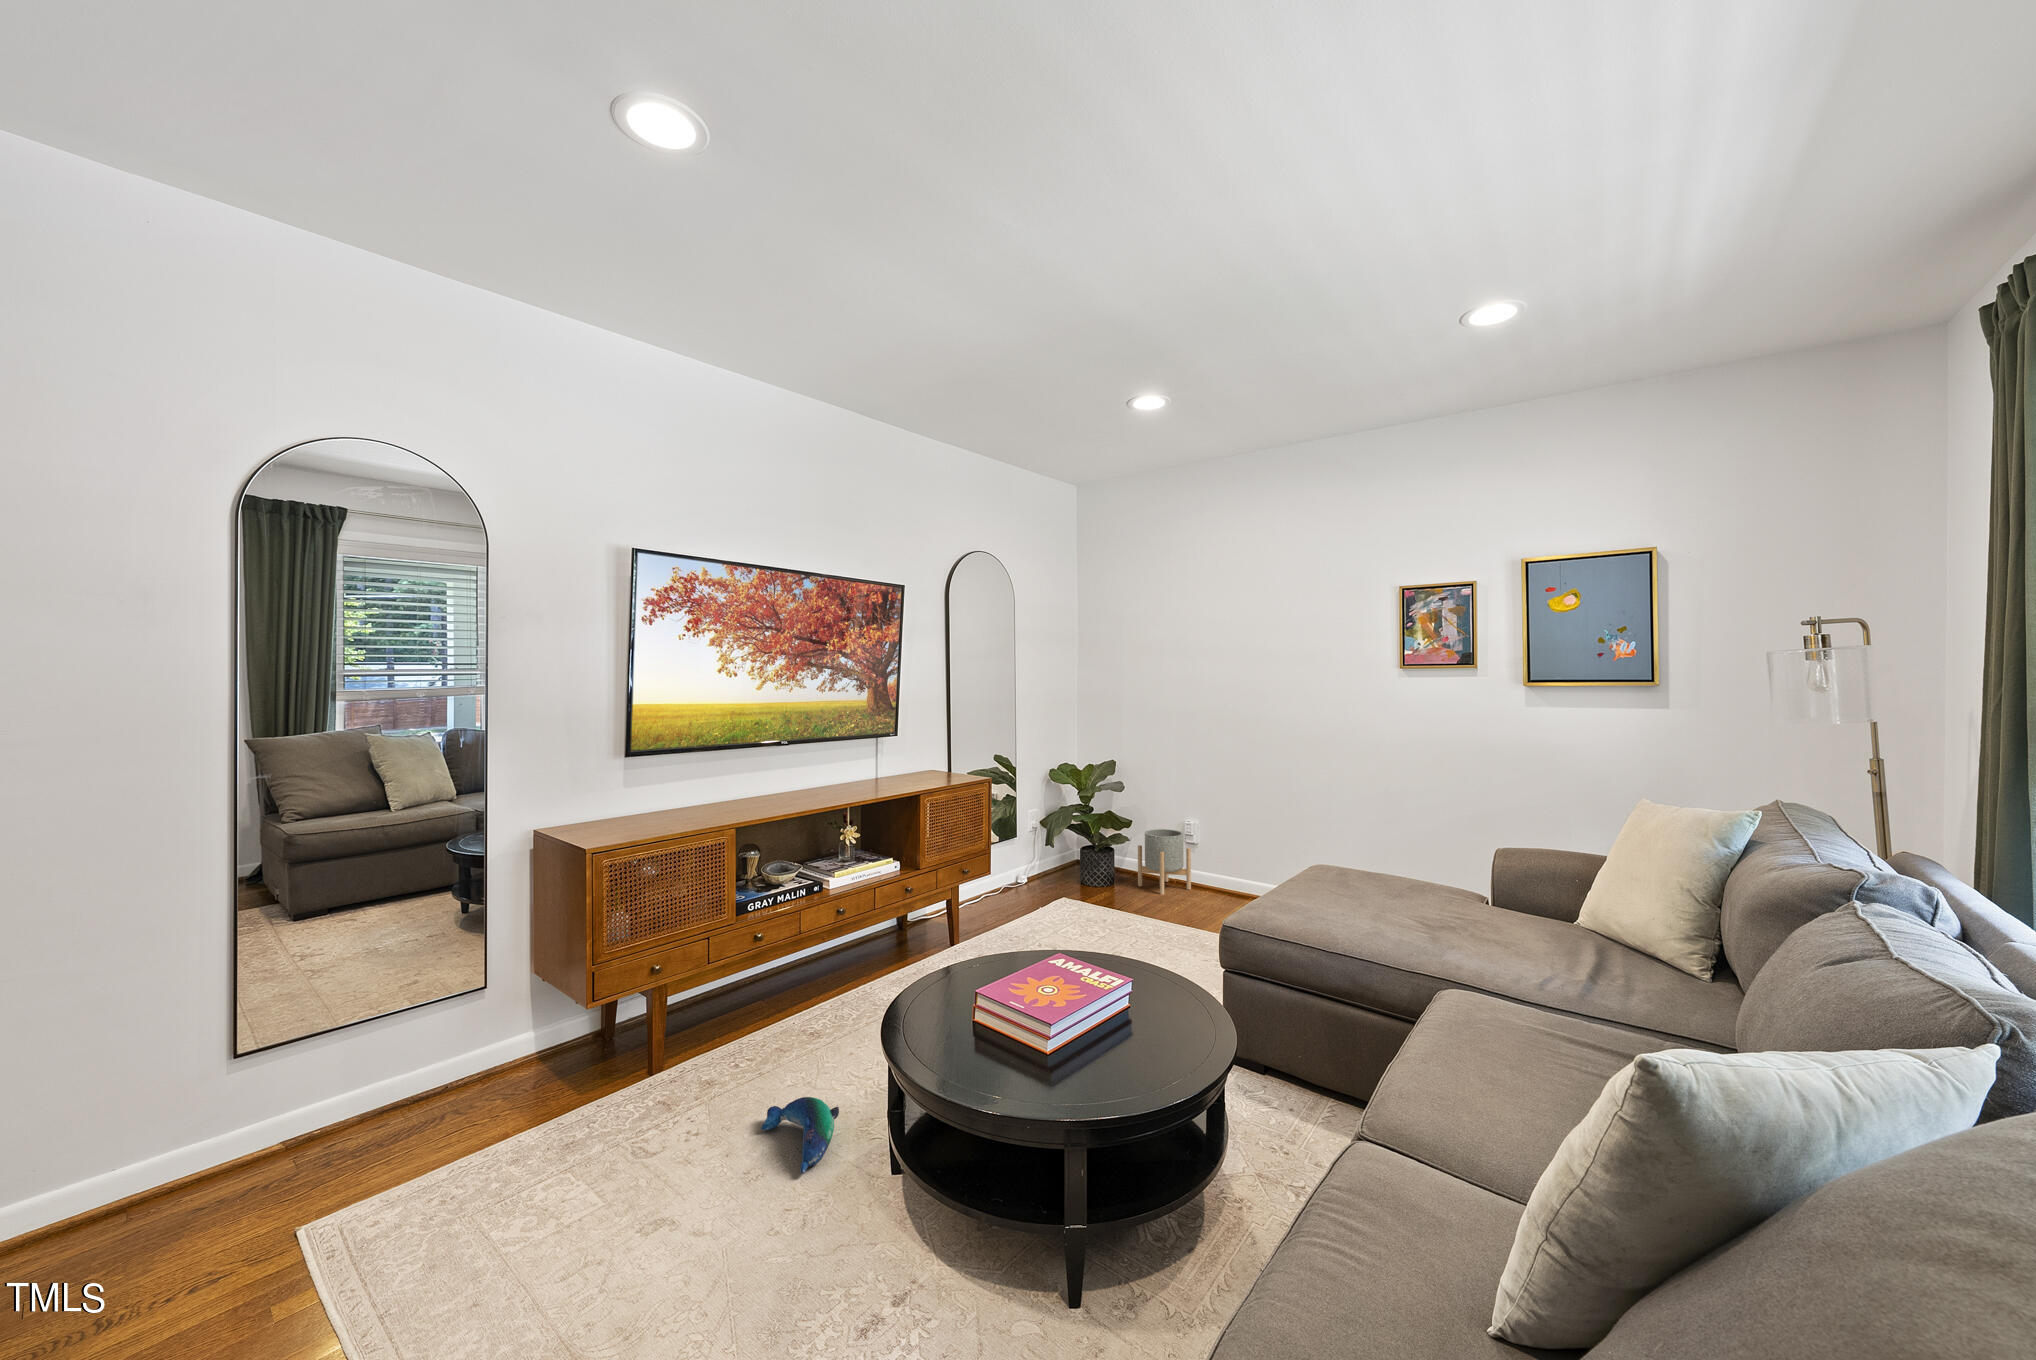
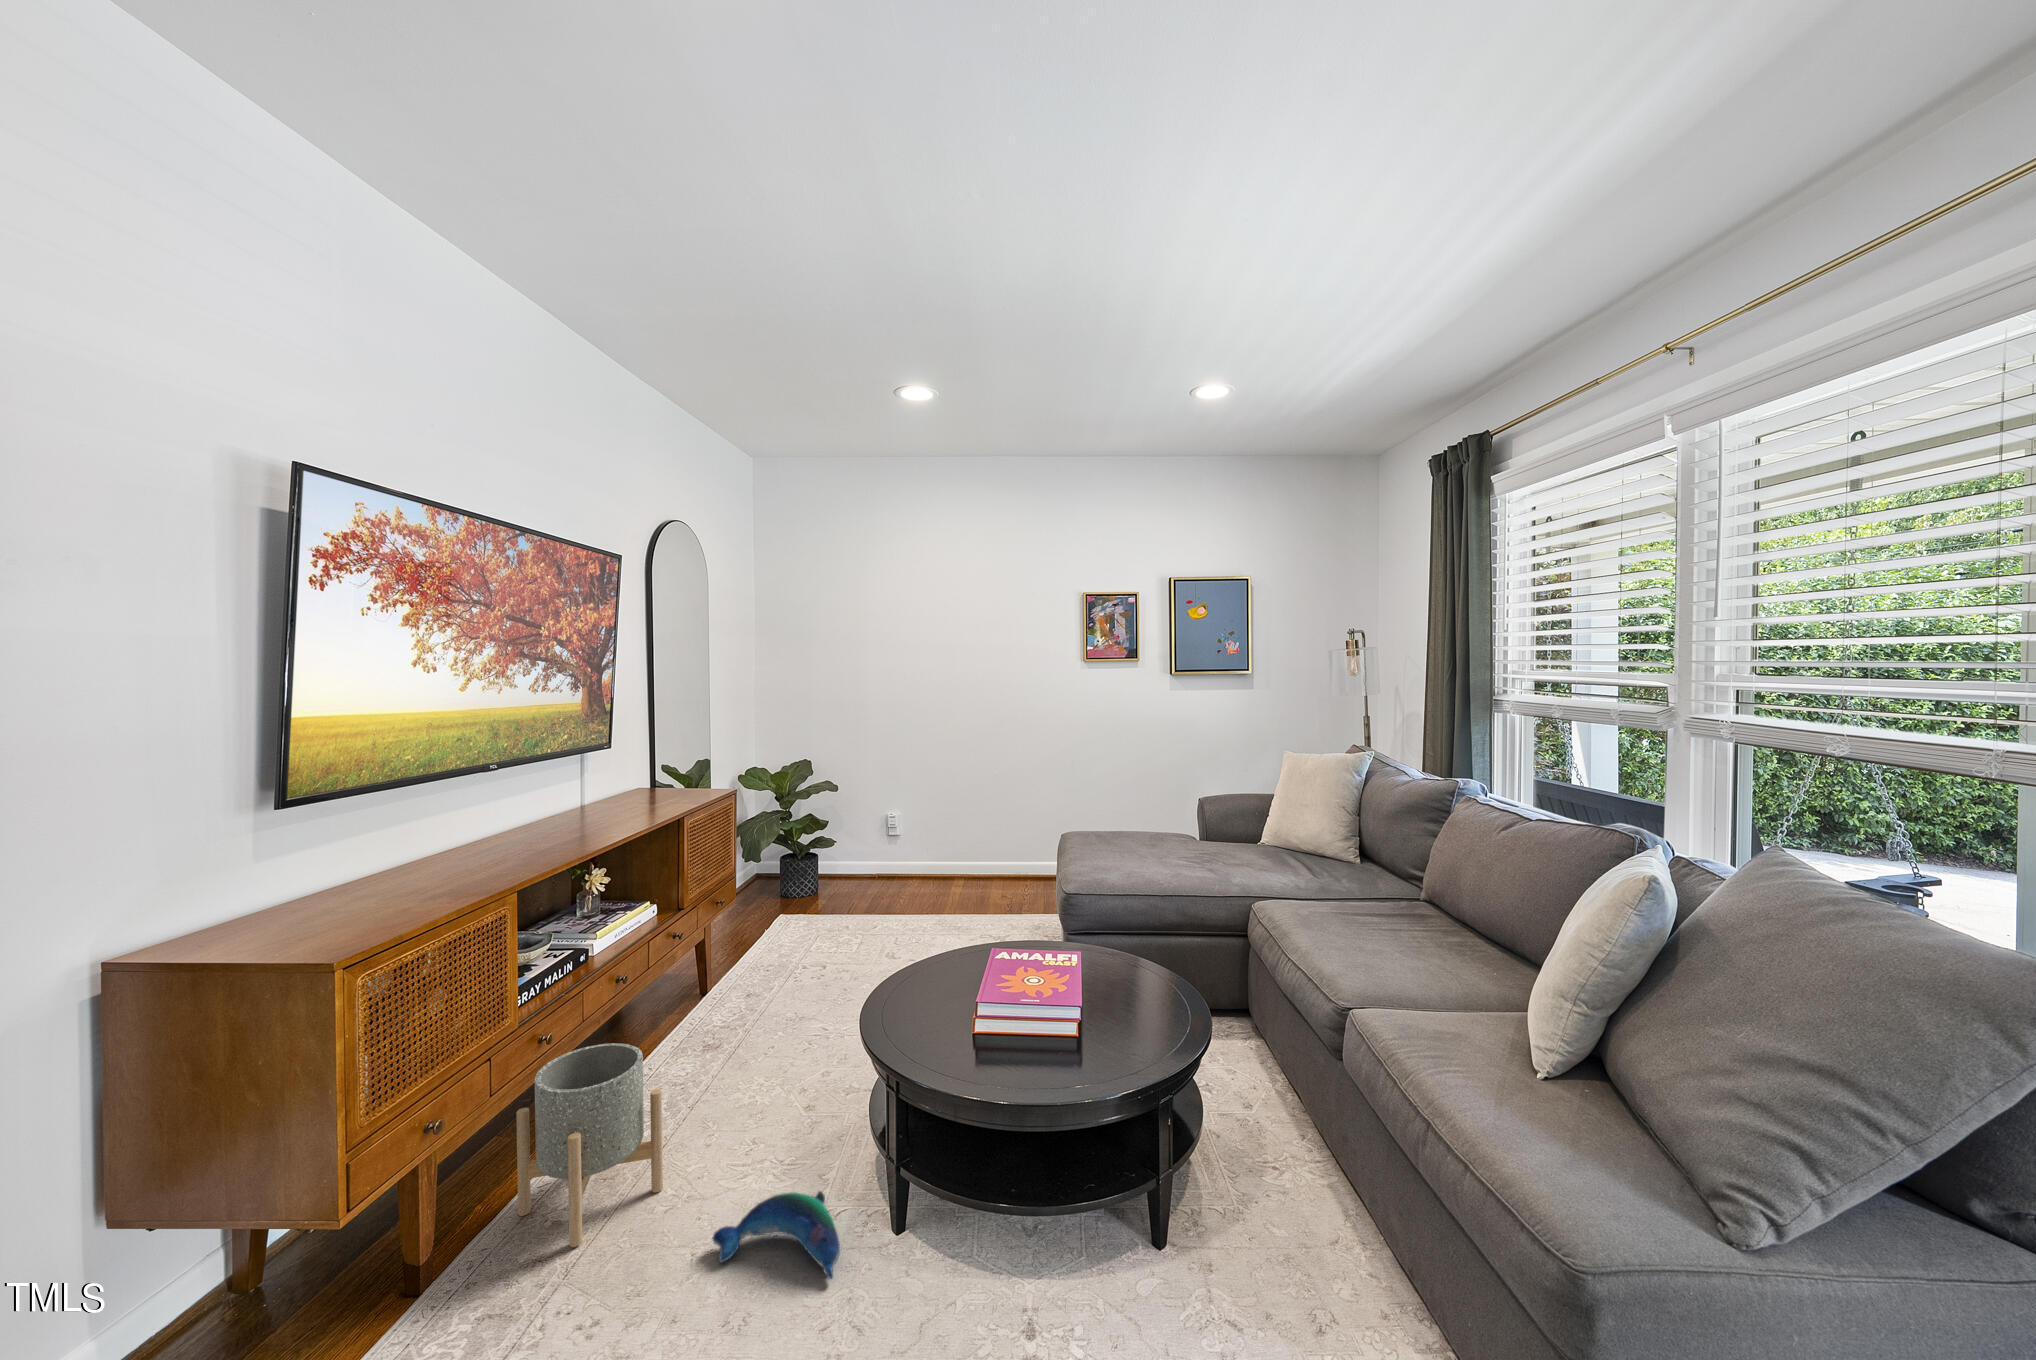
planter: present [1138,829,1191,895] -> present [516,1043,663,1247]

